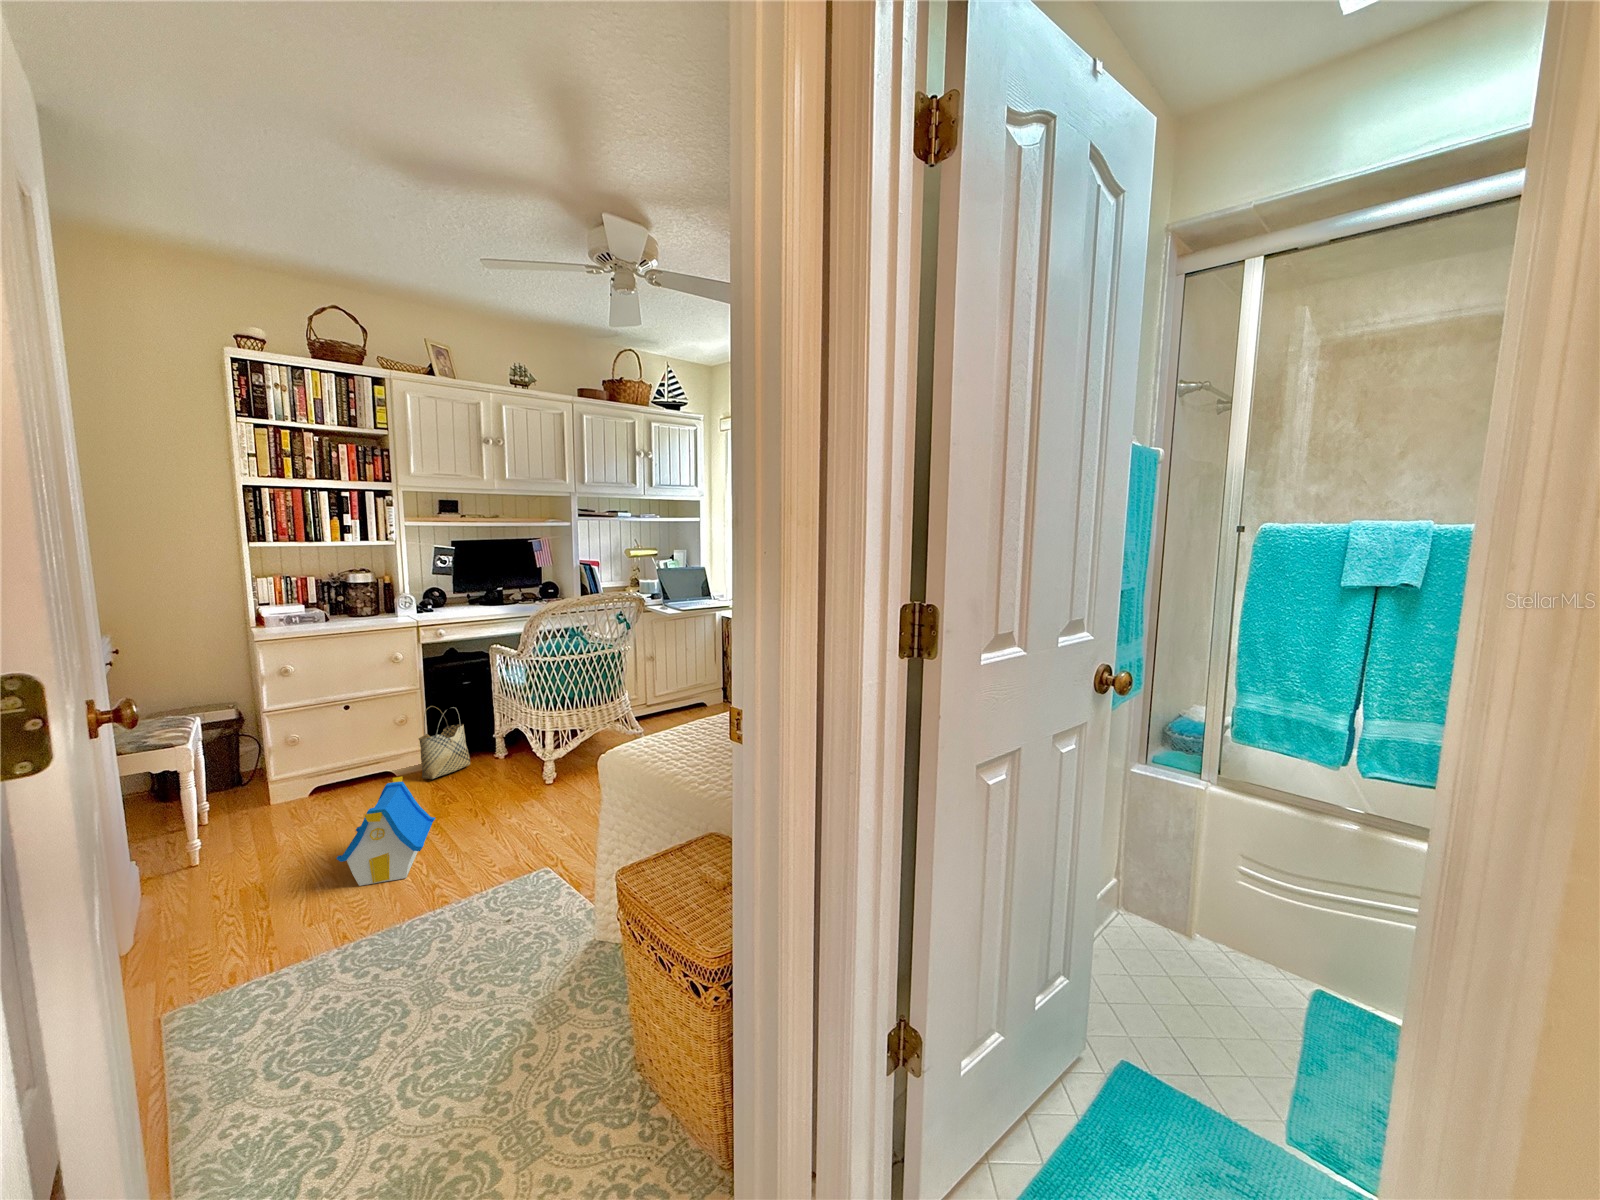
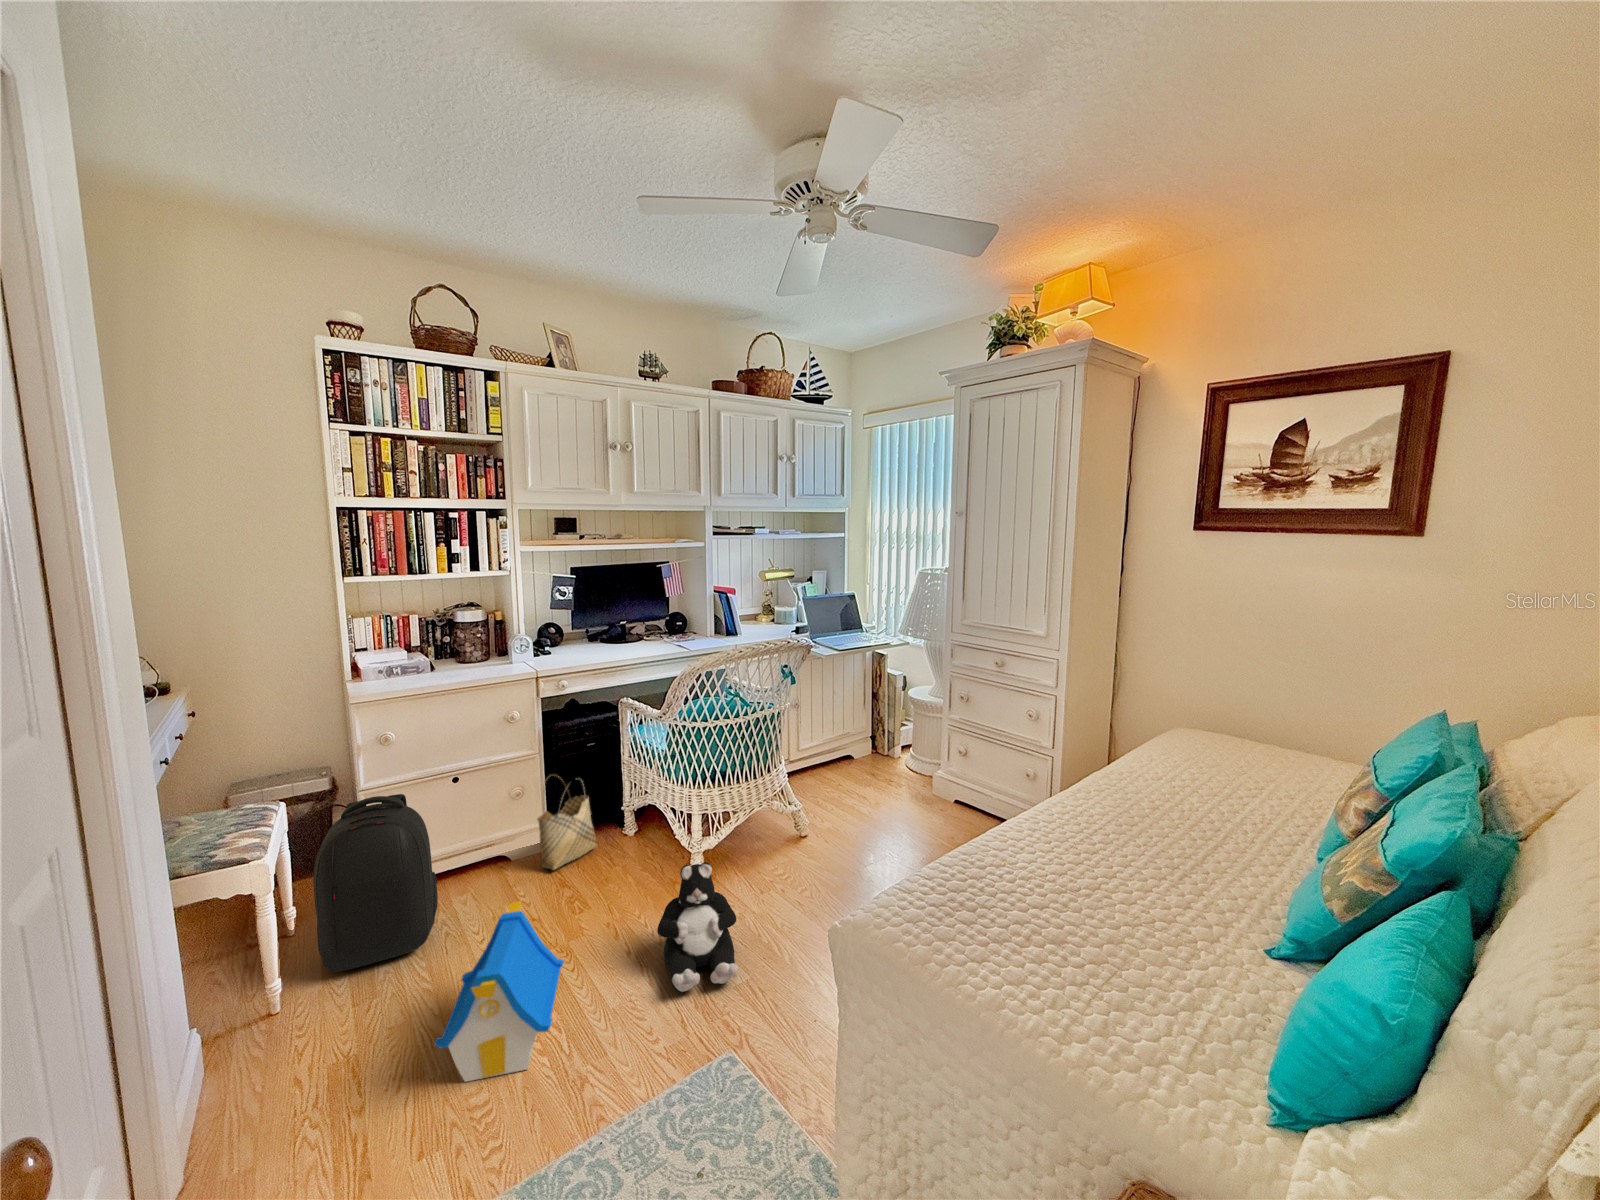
backpack: none [233,712,334,839] -> present [313,794,438,972]
plush toy: none [509,752,570,837] -> present [657,862,738,992]

